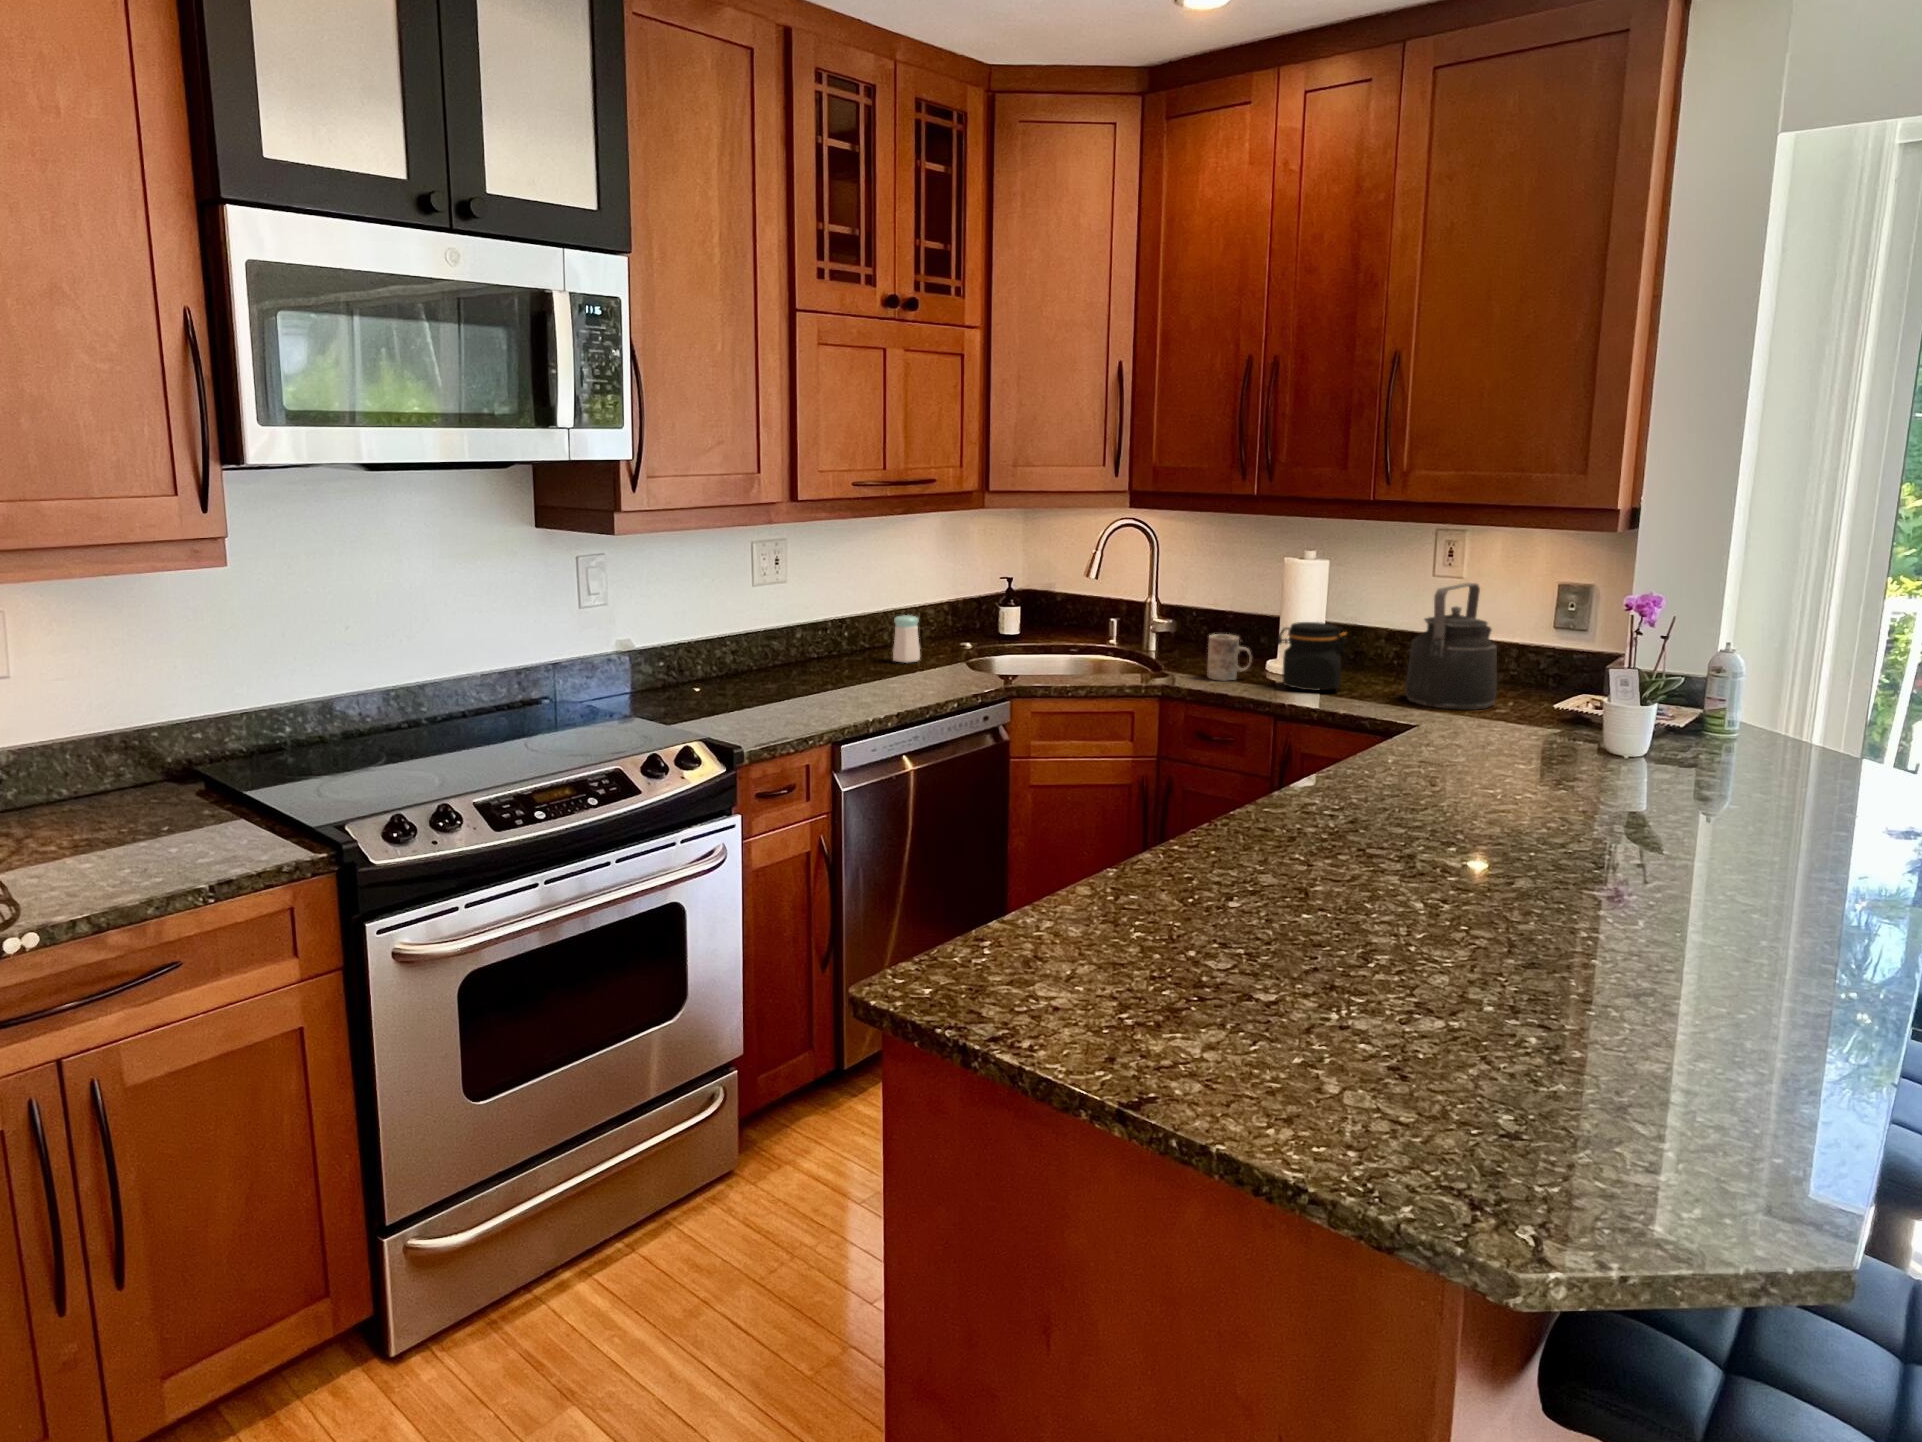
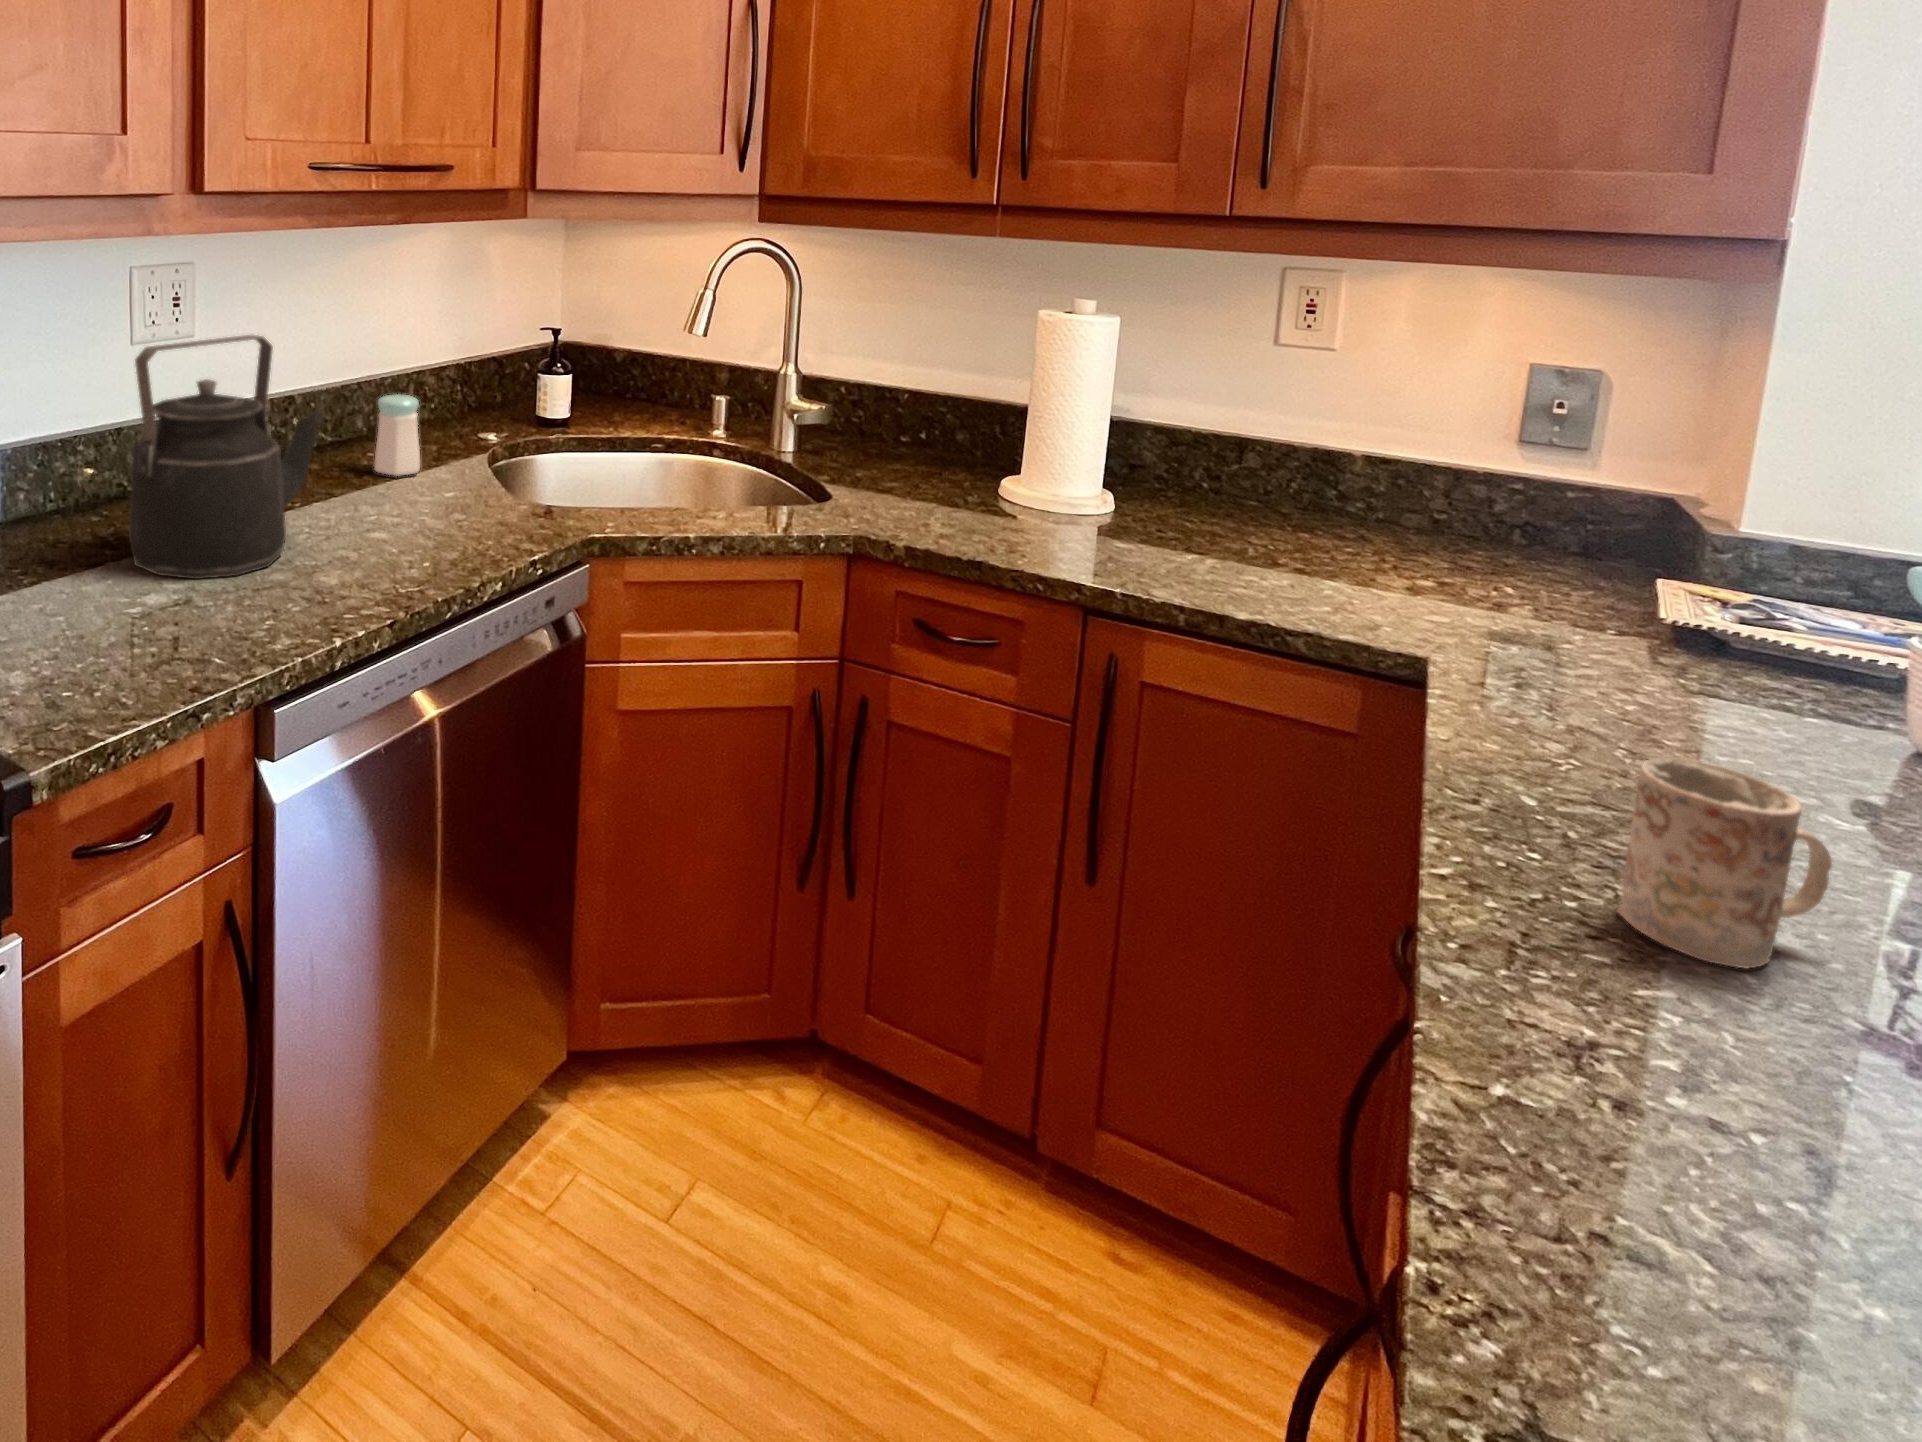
kettle: present [1405,583,1497,710] -> present [129,335,326,579]
jar: present [1276,622,1348,691] -> none [1052,425,1191,551]
mug: present [1208,634,1252,681] -> present [1617,758,1832,968]

